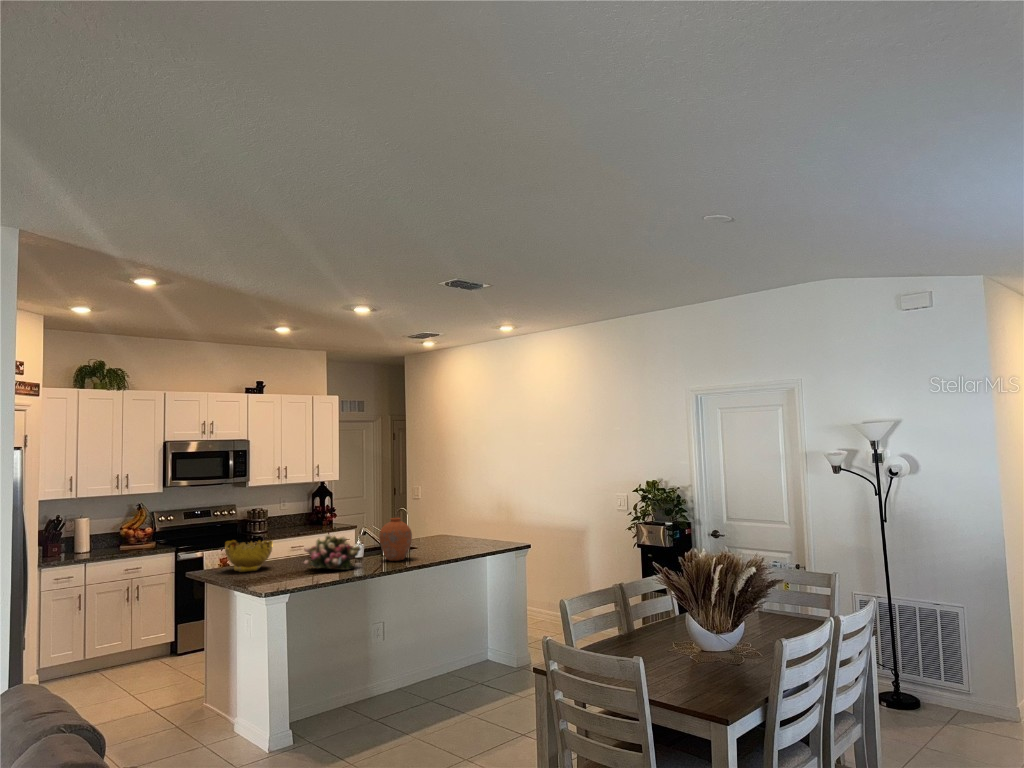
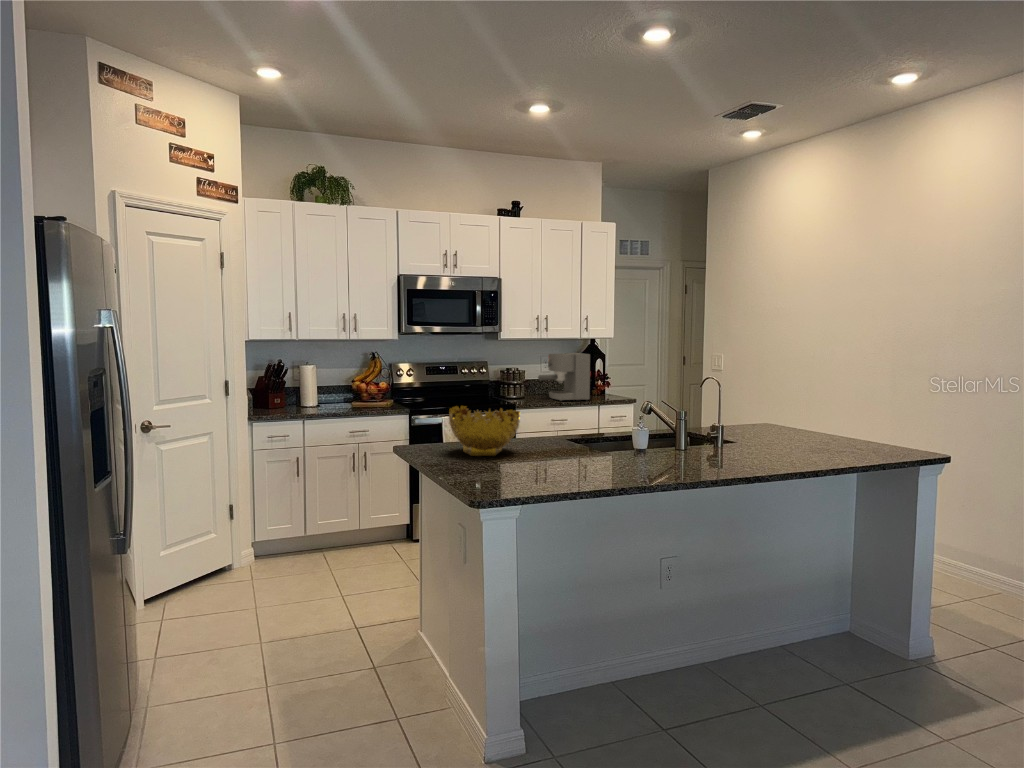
coffee maker: none [279,494,320,532] -> present [538,353,590,401]
vase: present [379,518,412,561] -> none [691,388,749,461]
flower arrangement: present [304,534,361,570] -> none [566,407,662,471]

